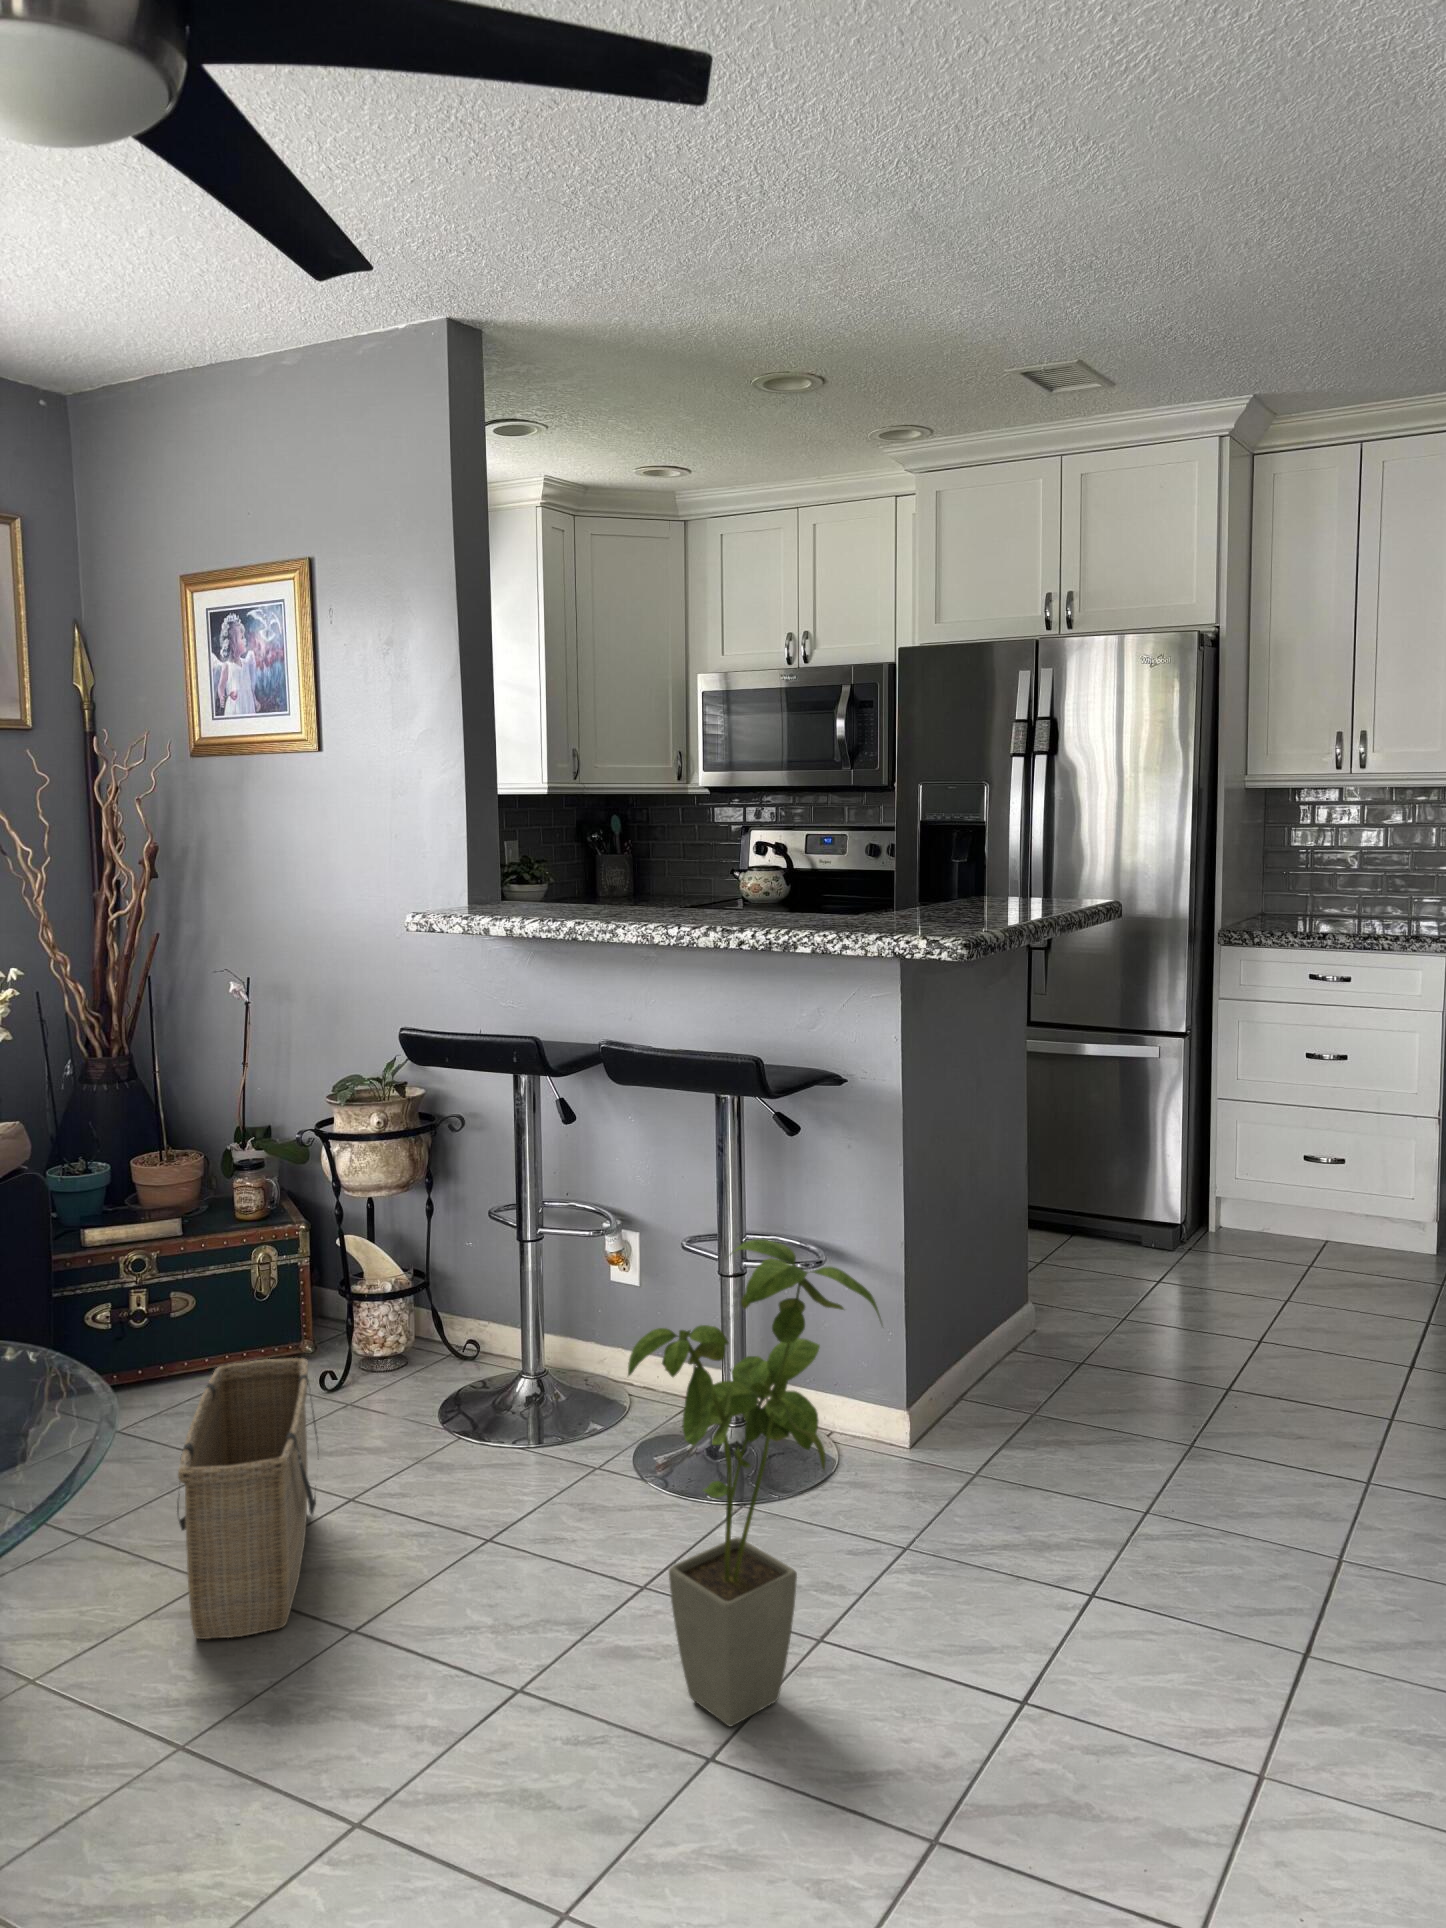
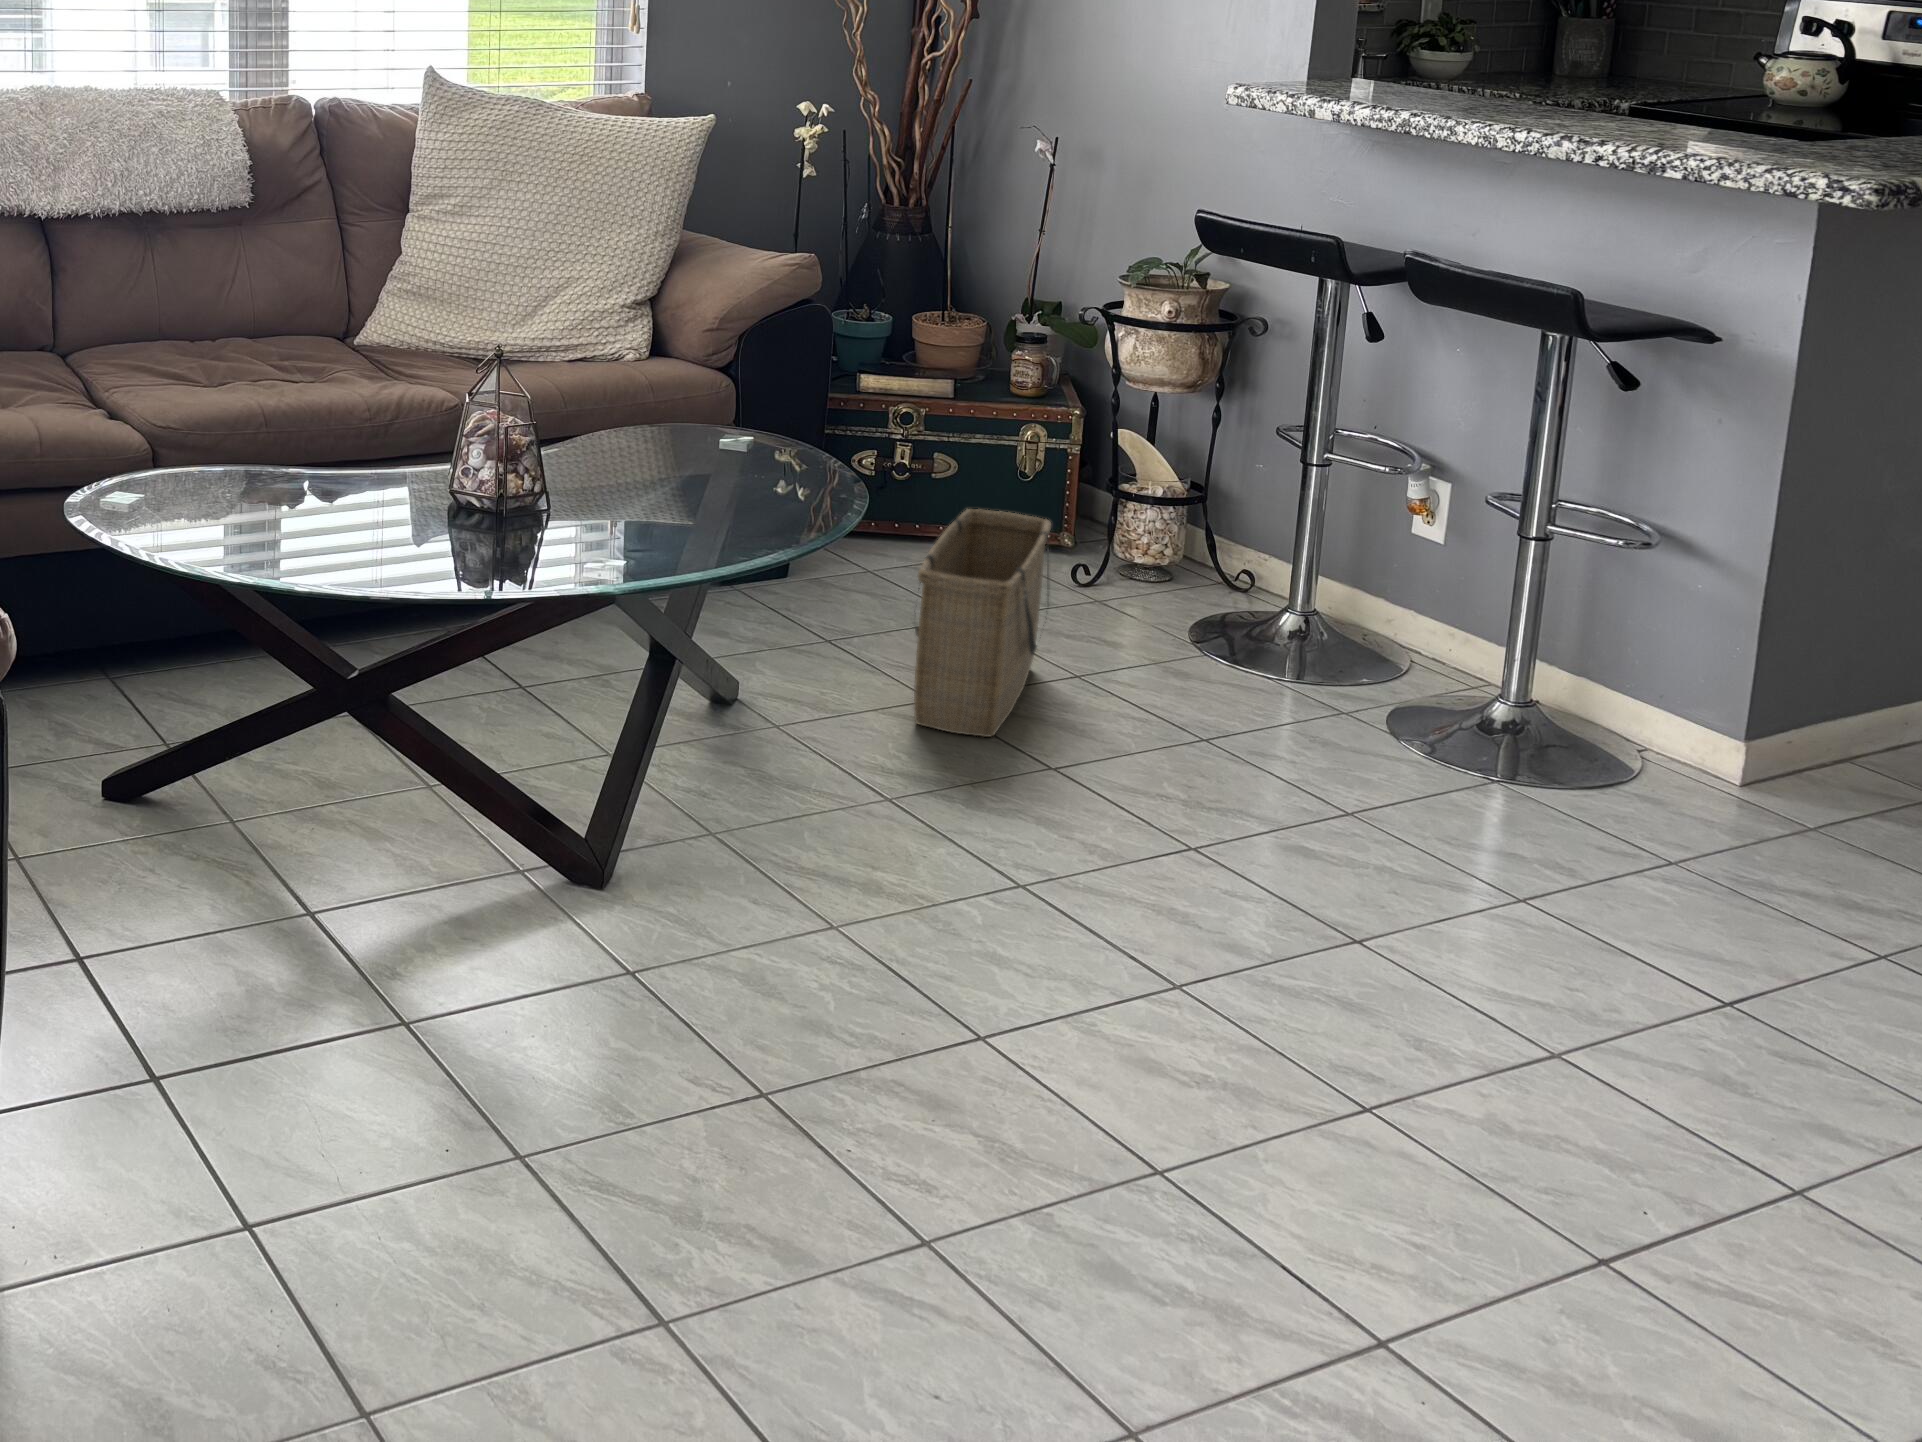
house plant: present [628,1240,882,1727] -> none [1321,453,1593,909]

